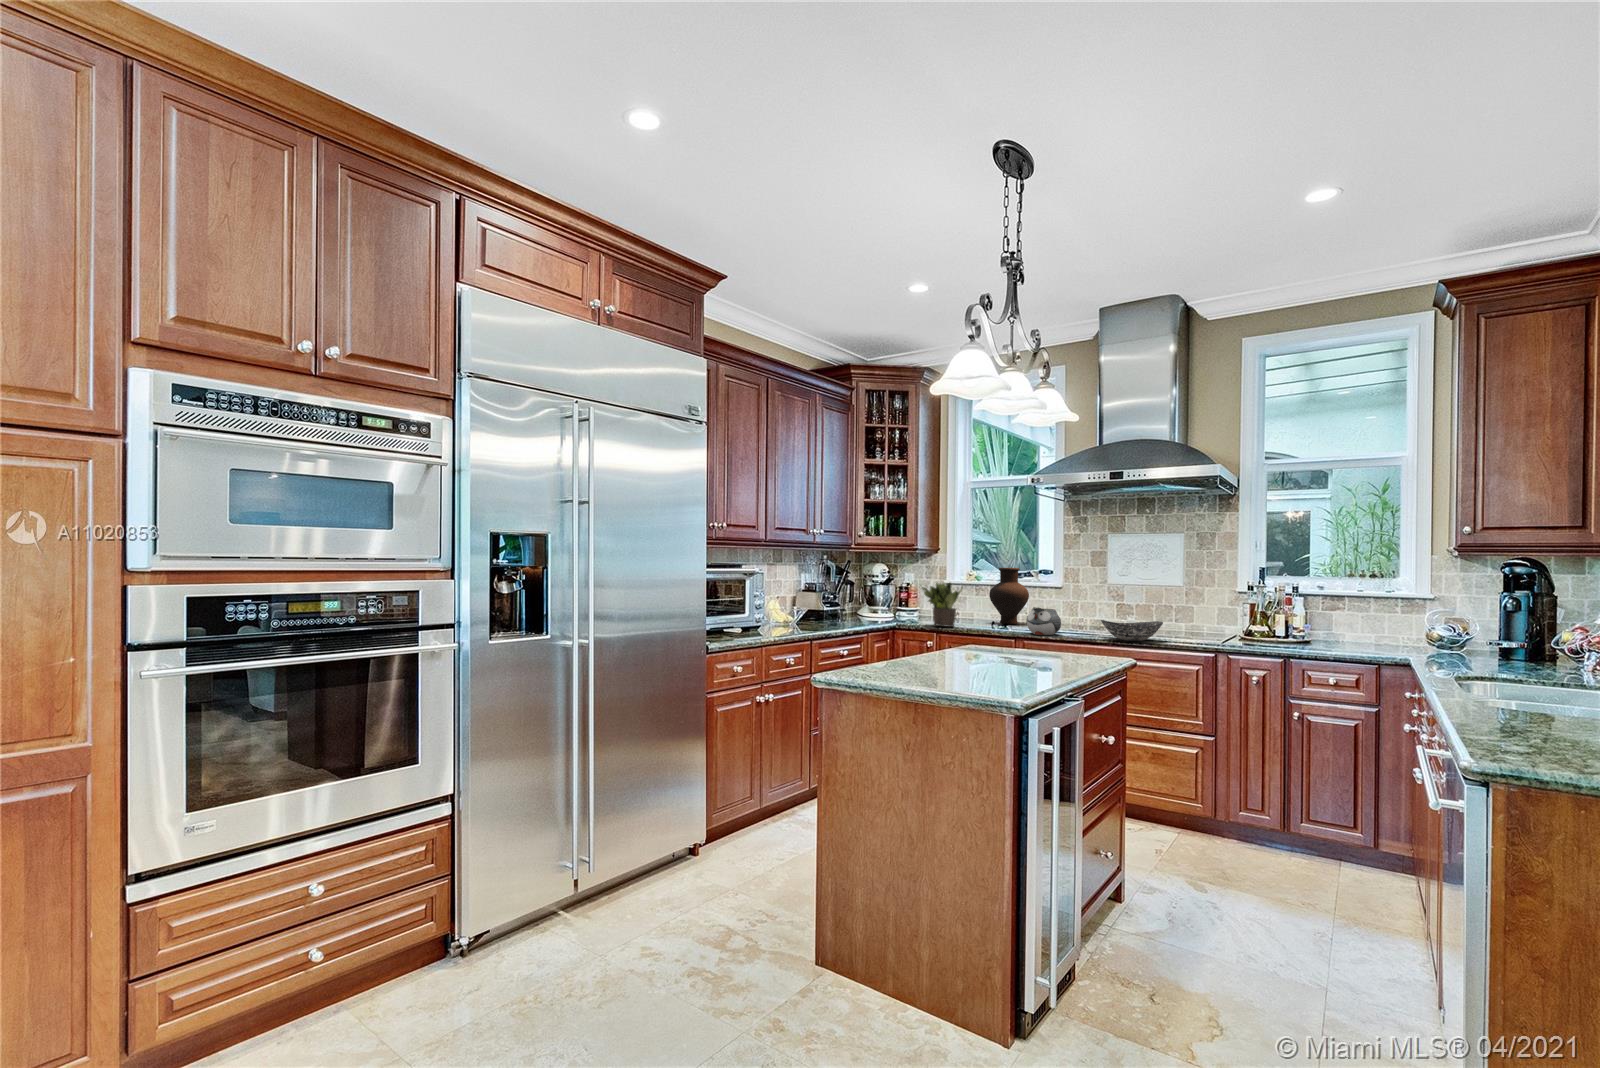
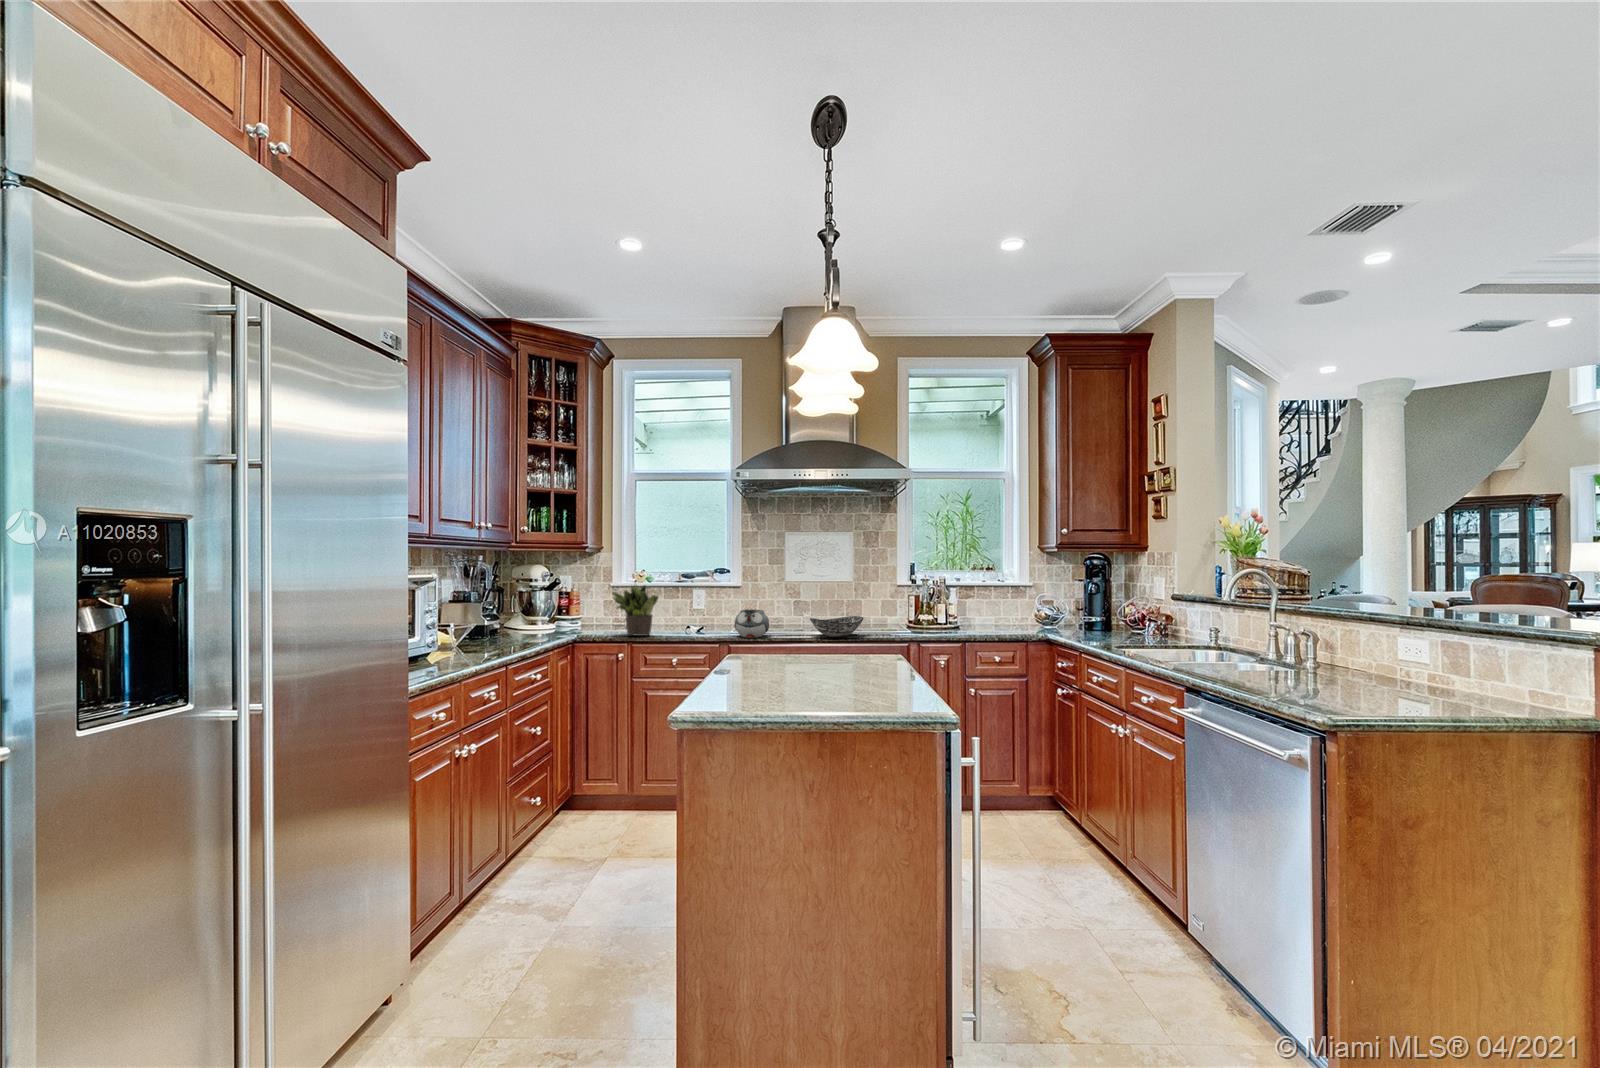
vase: present [989,568,1029,624] -> none [673,567,713,627]

